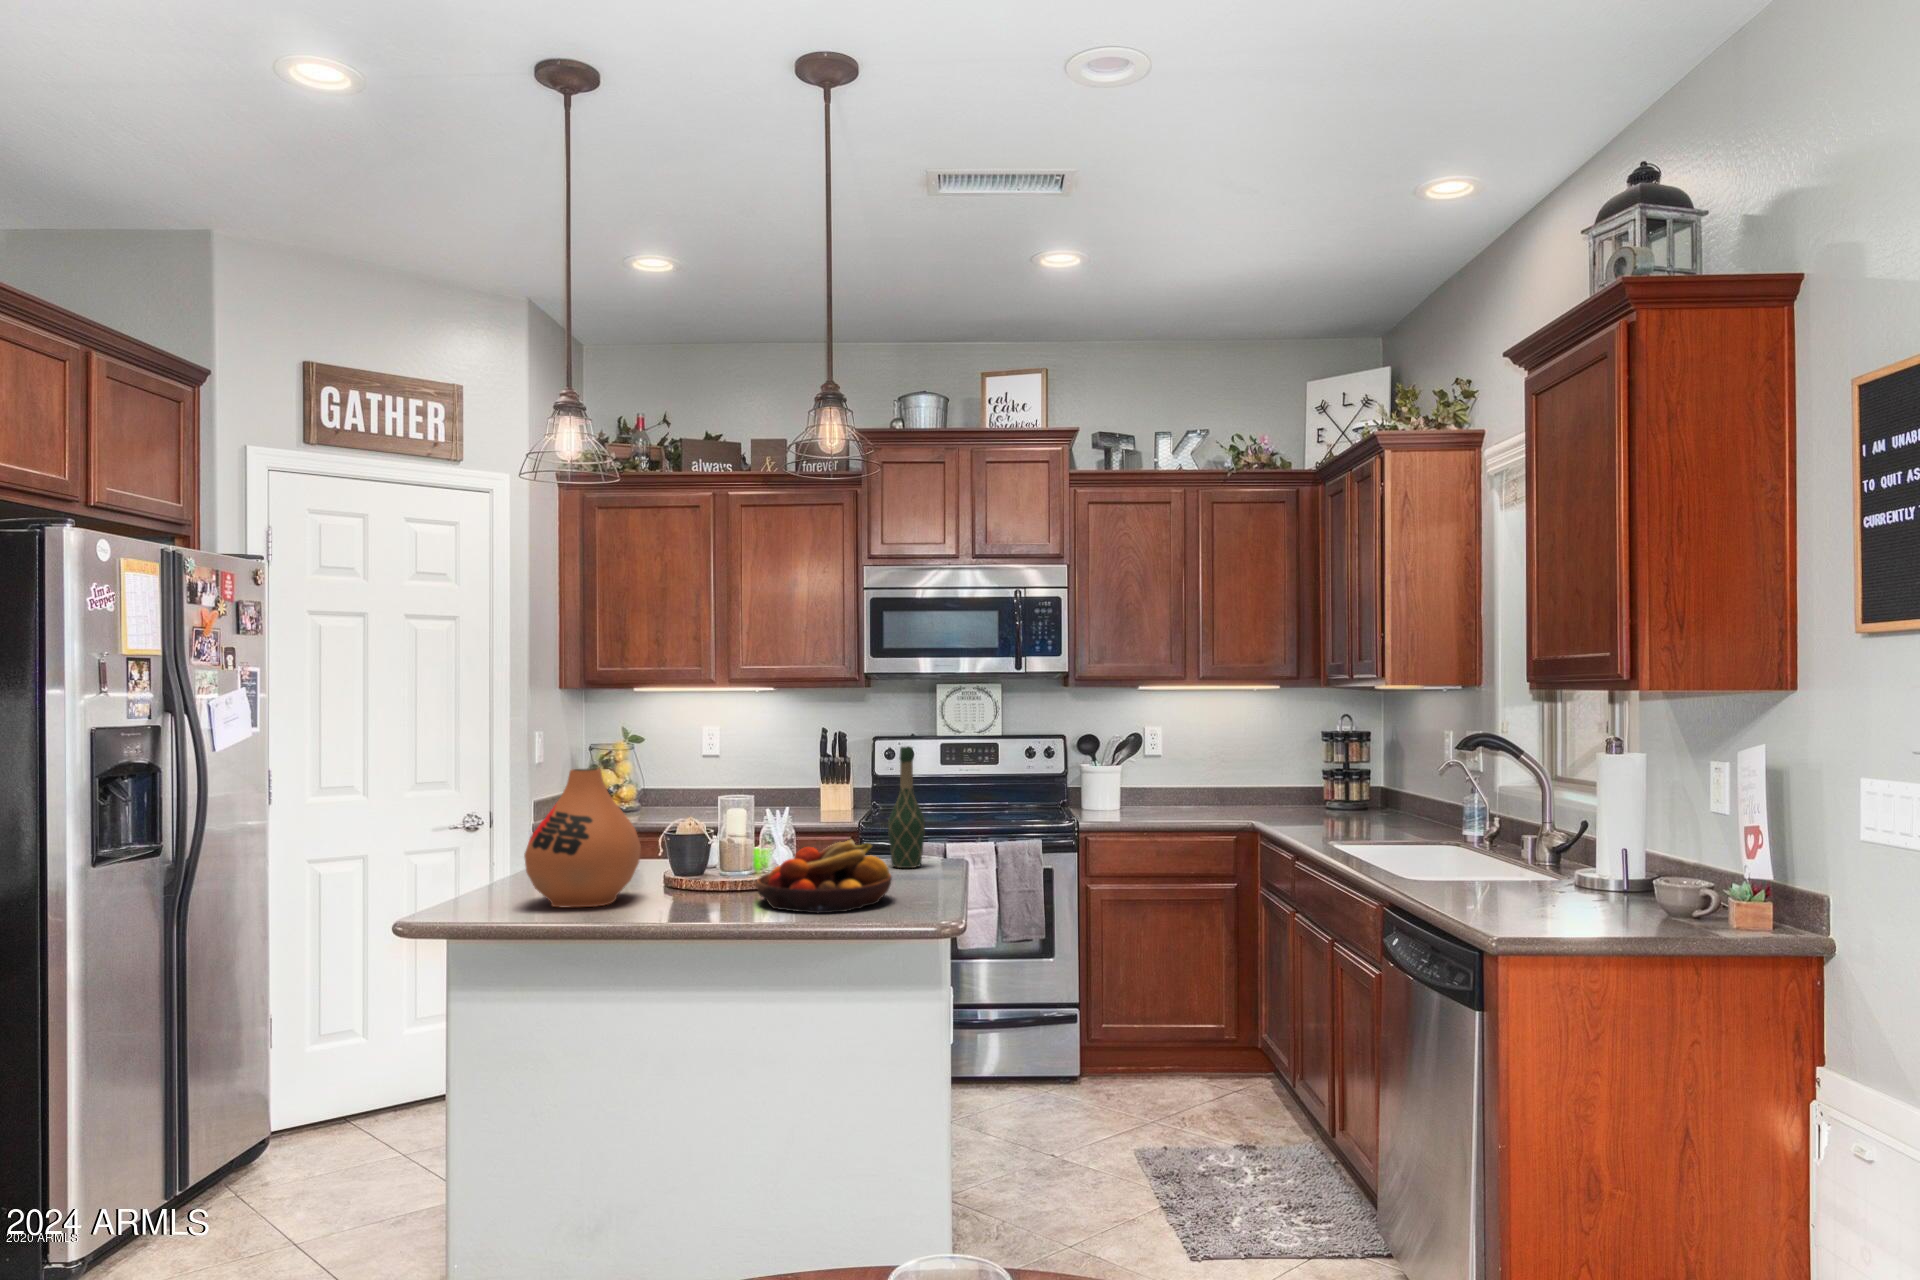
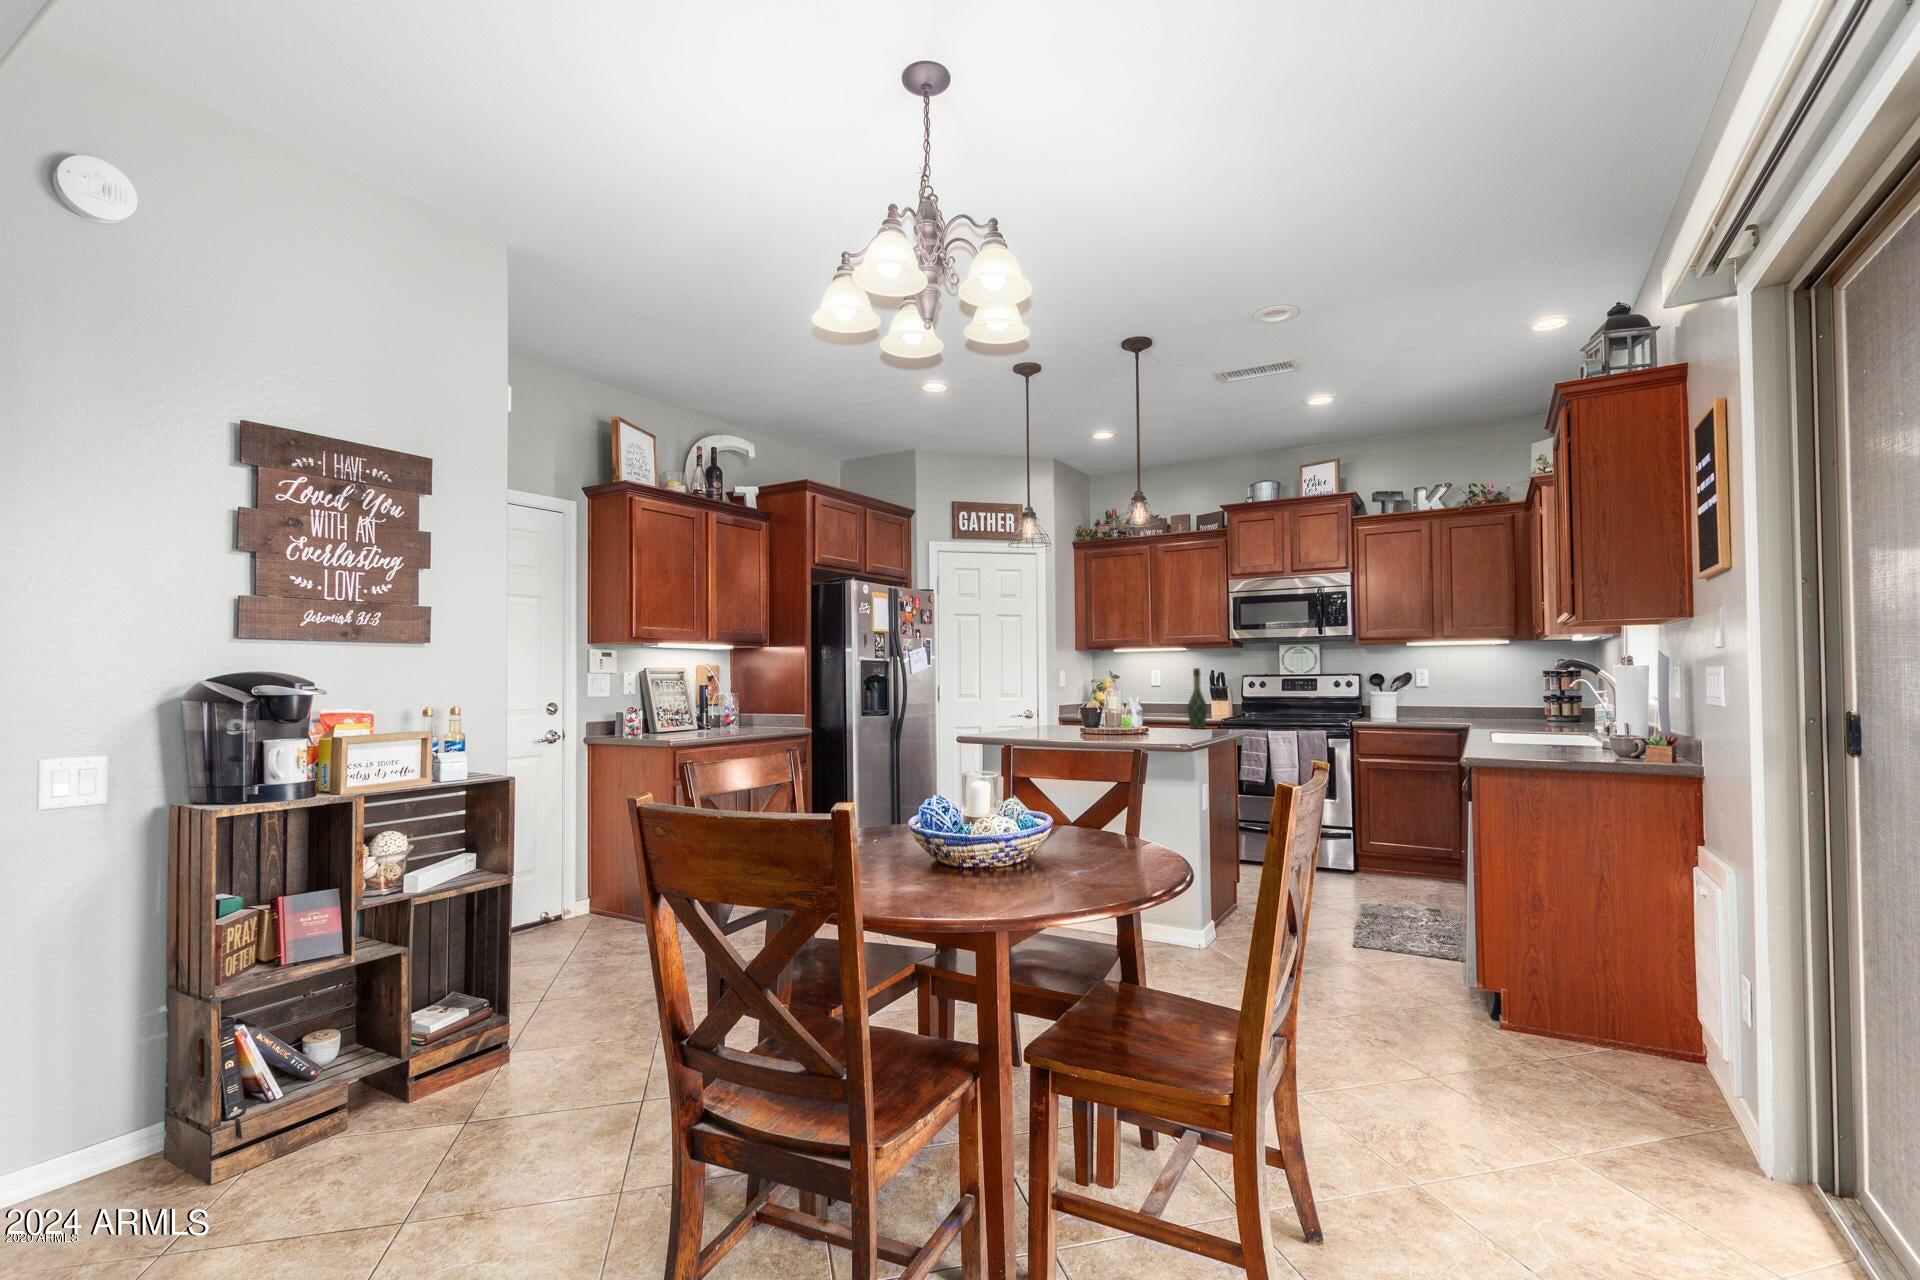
vase: present [524,769,641,907] -> none [1008,673,1059,731]
fruit bowl: present [756,840,892,913] -> none [1101,707,1164,736]

